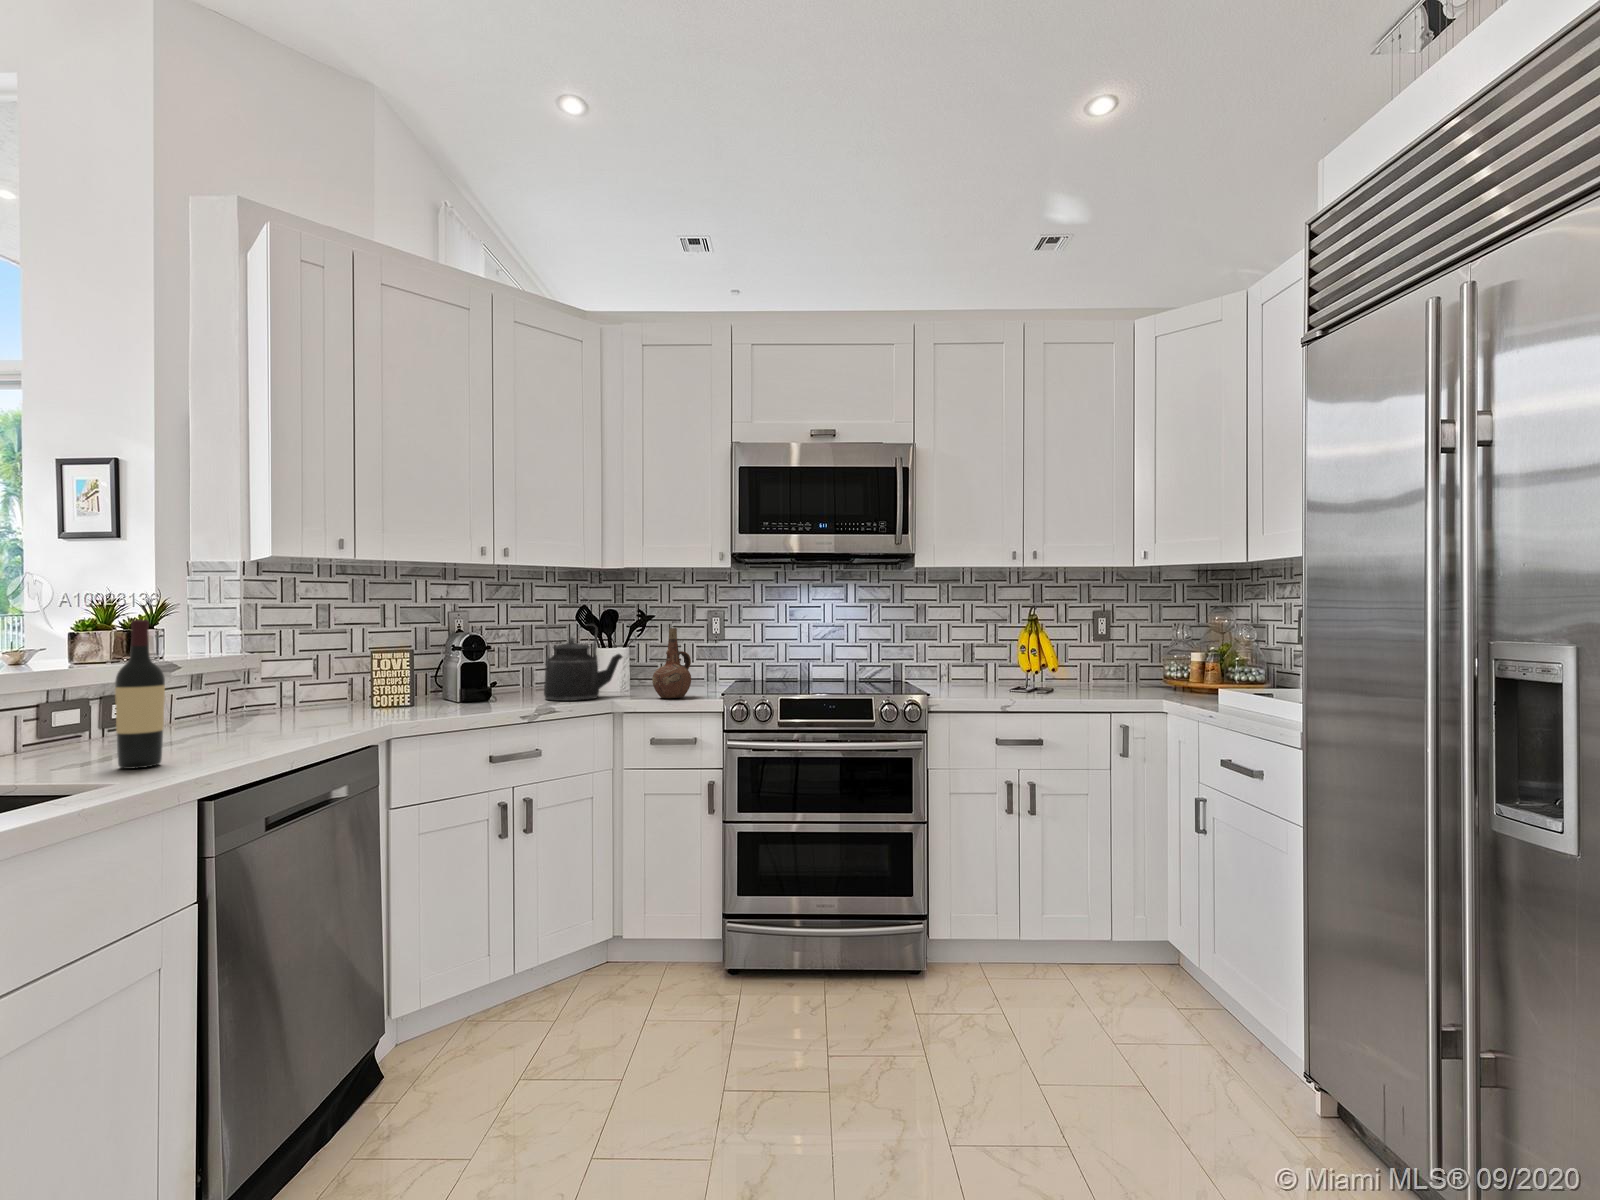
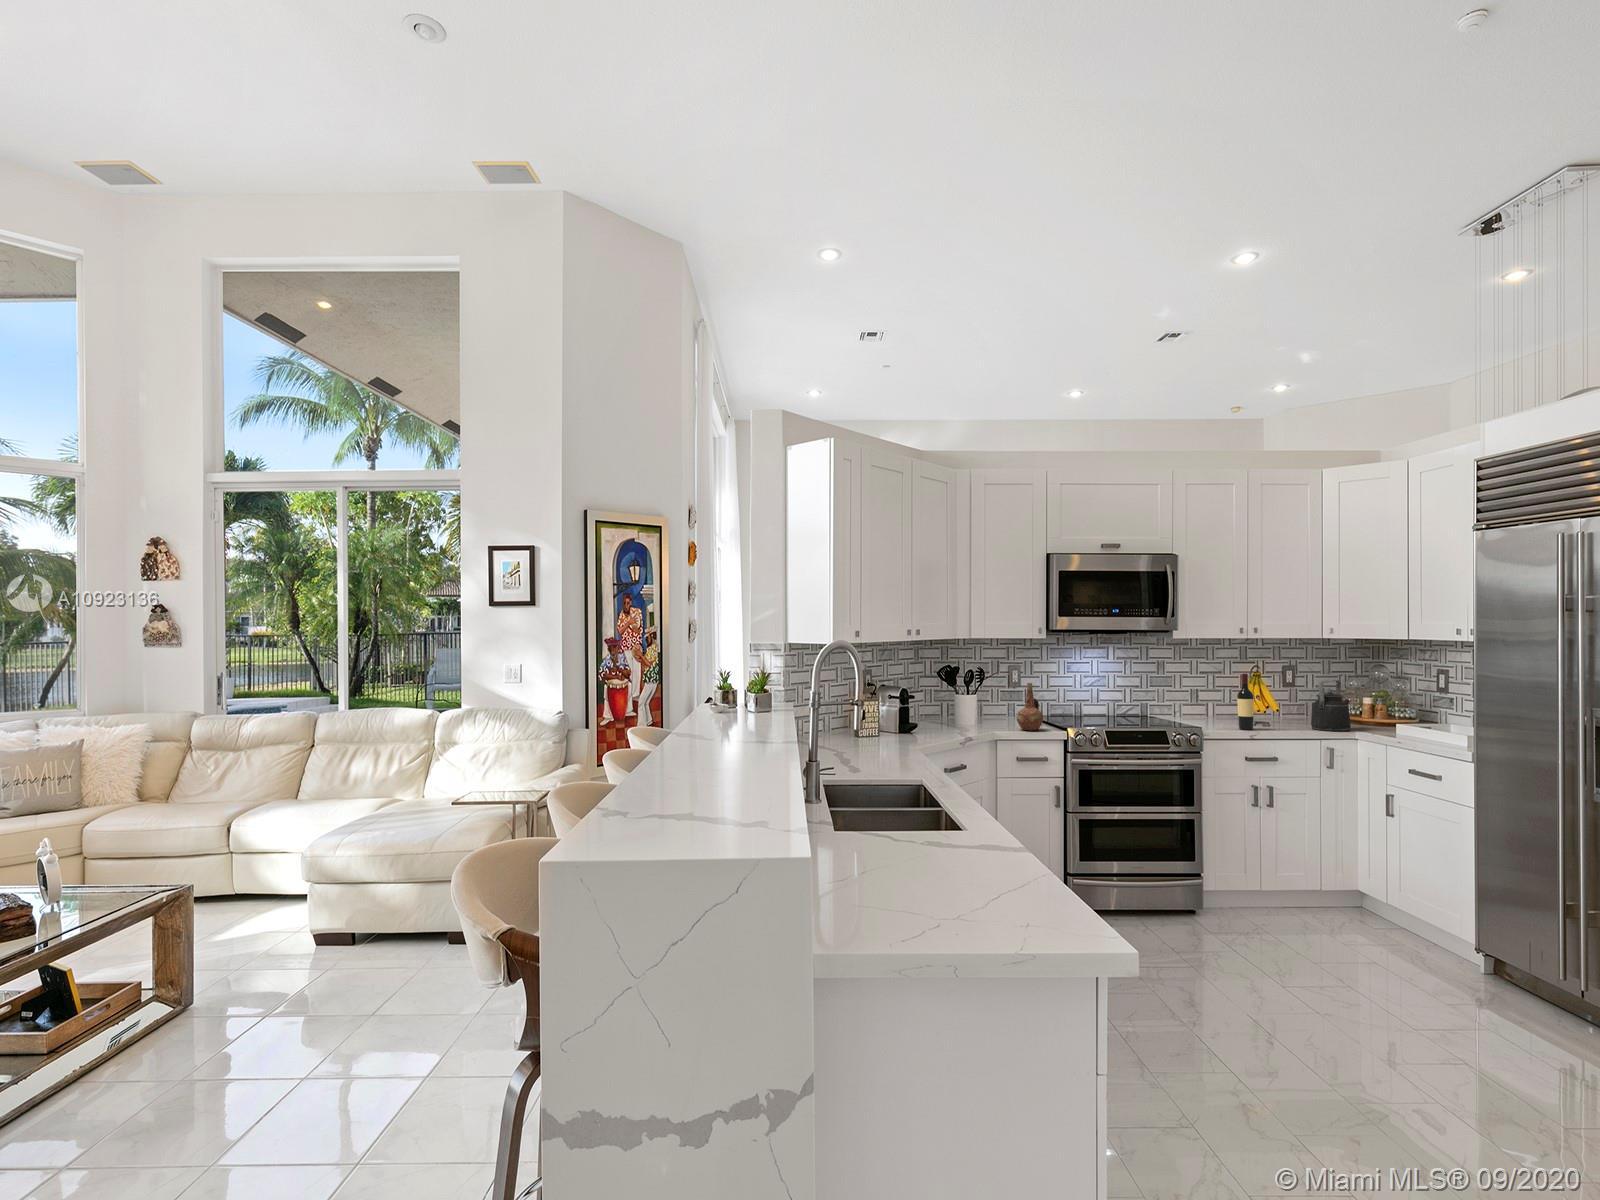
wine bottle: present [115,620,165,769] -> present [1237,674,1254,730]
kettle: present [544,625,622,701] -> present [1311,680,1351,731]

